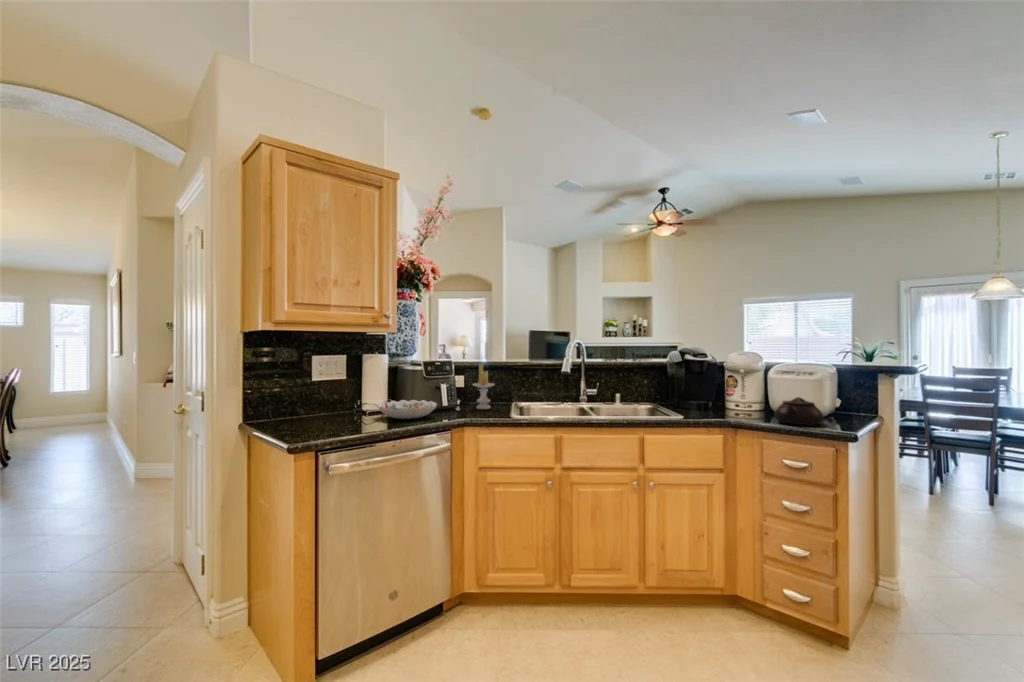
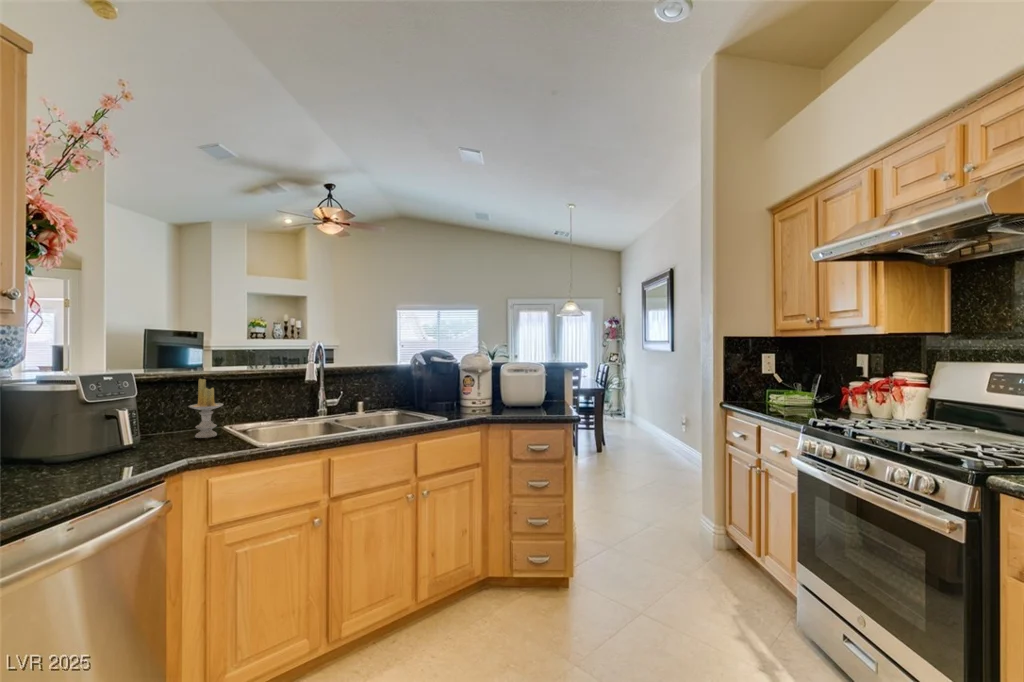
teapot: present [774,397,824,426] -> none [508,392,541,413]
decorative bowl: present [377,400,437,419] -> none [61,435,170,467]

